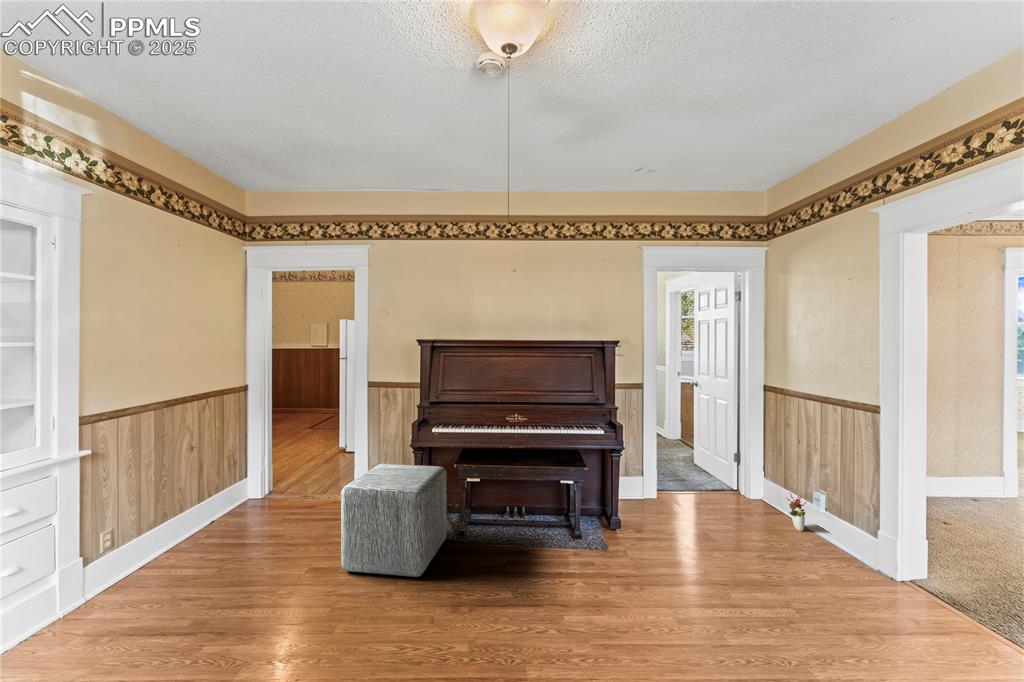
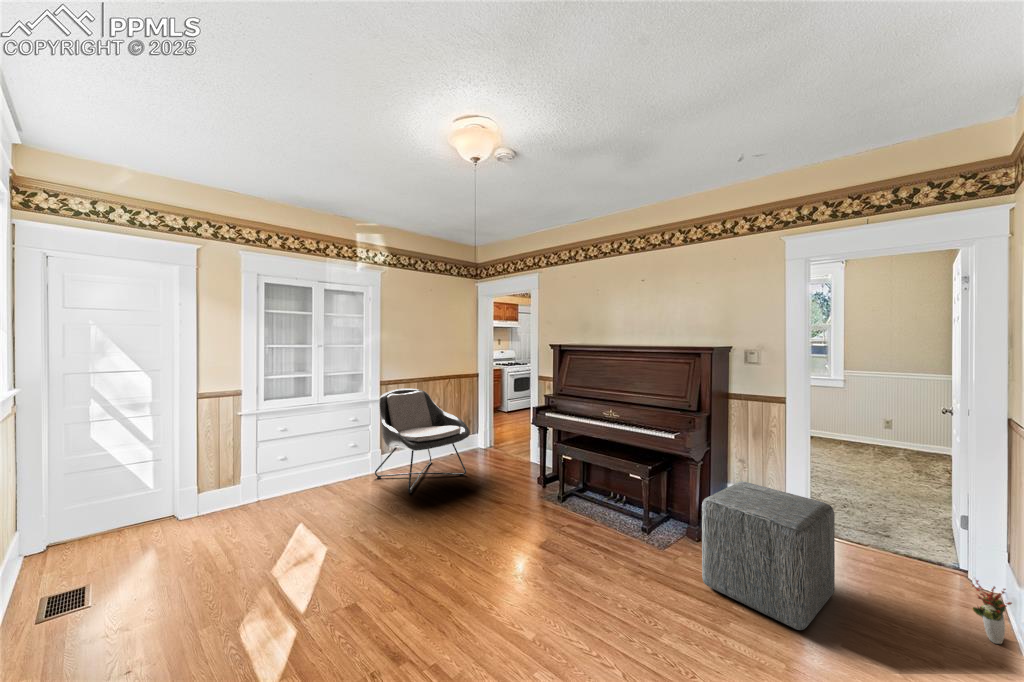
lounge chair: none [85,422,292,612] -> present [375,389,470,493]
ottoman: present [341,464,446,577] -> present [702,481,835,630]

